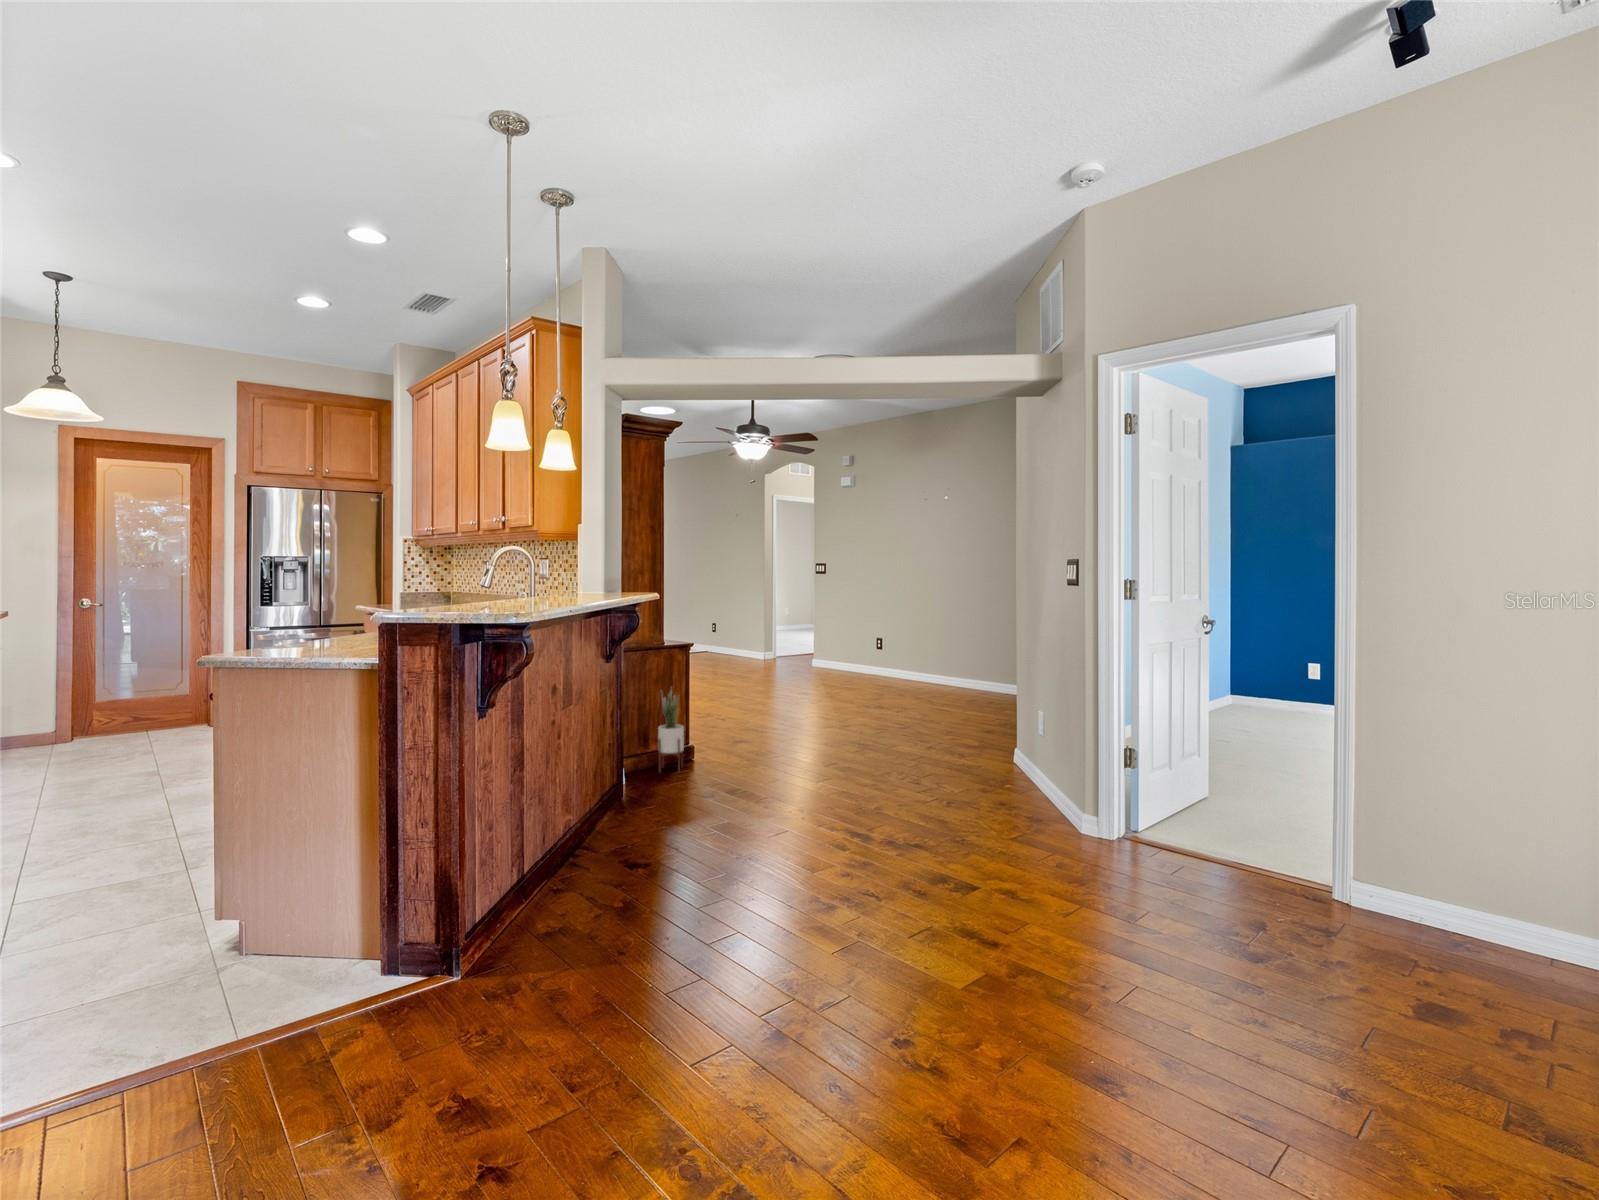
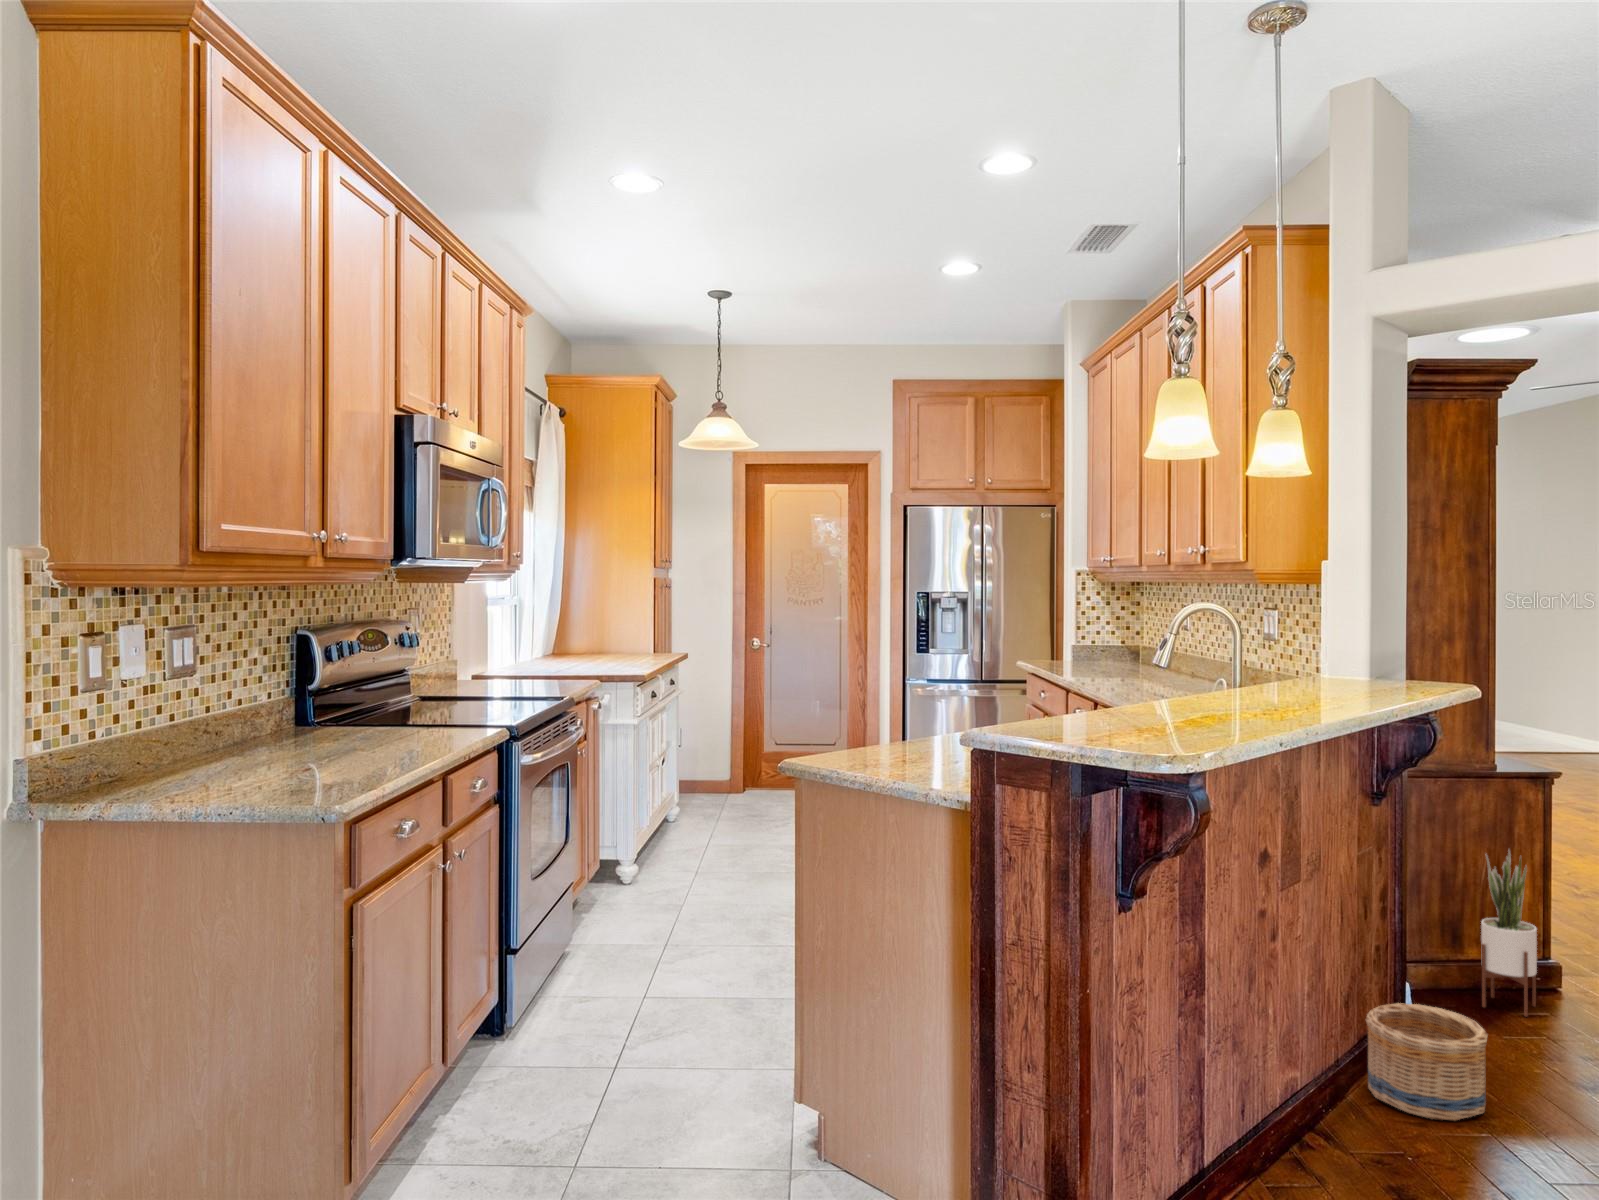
basket: none [607,769,666,826] -> present [1366,1003,1488,1121]

